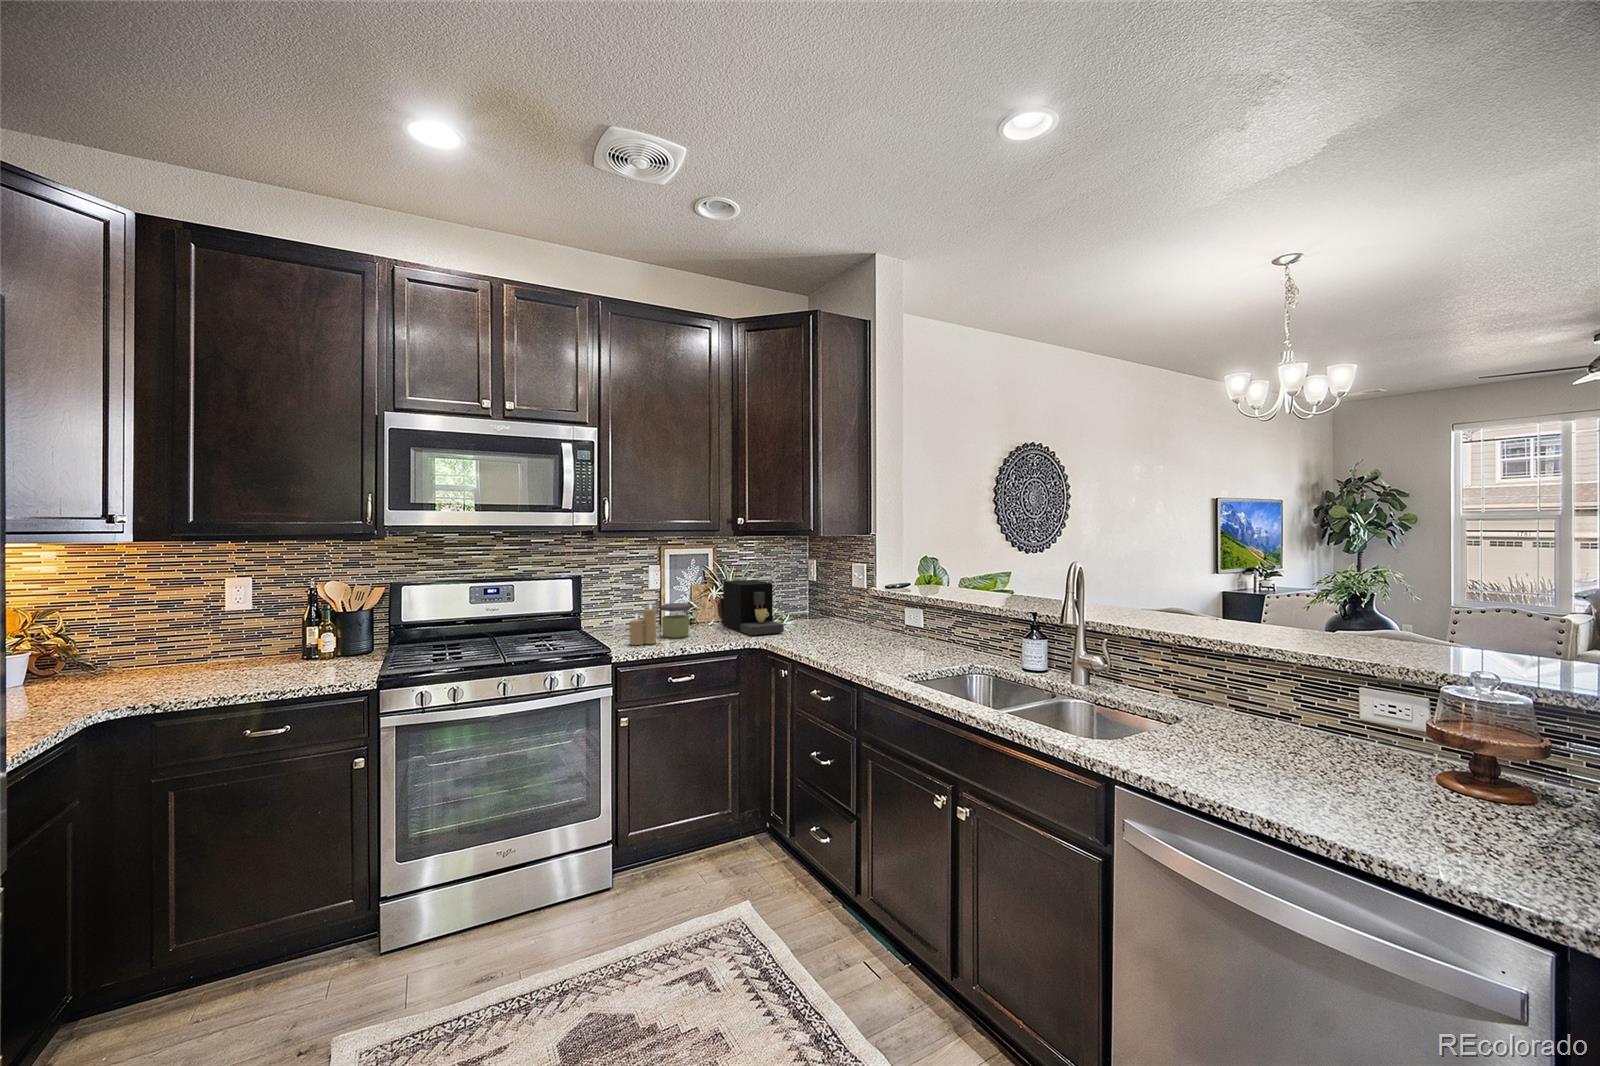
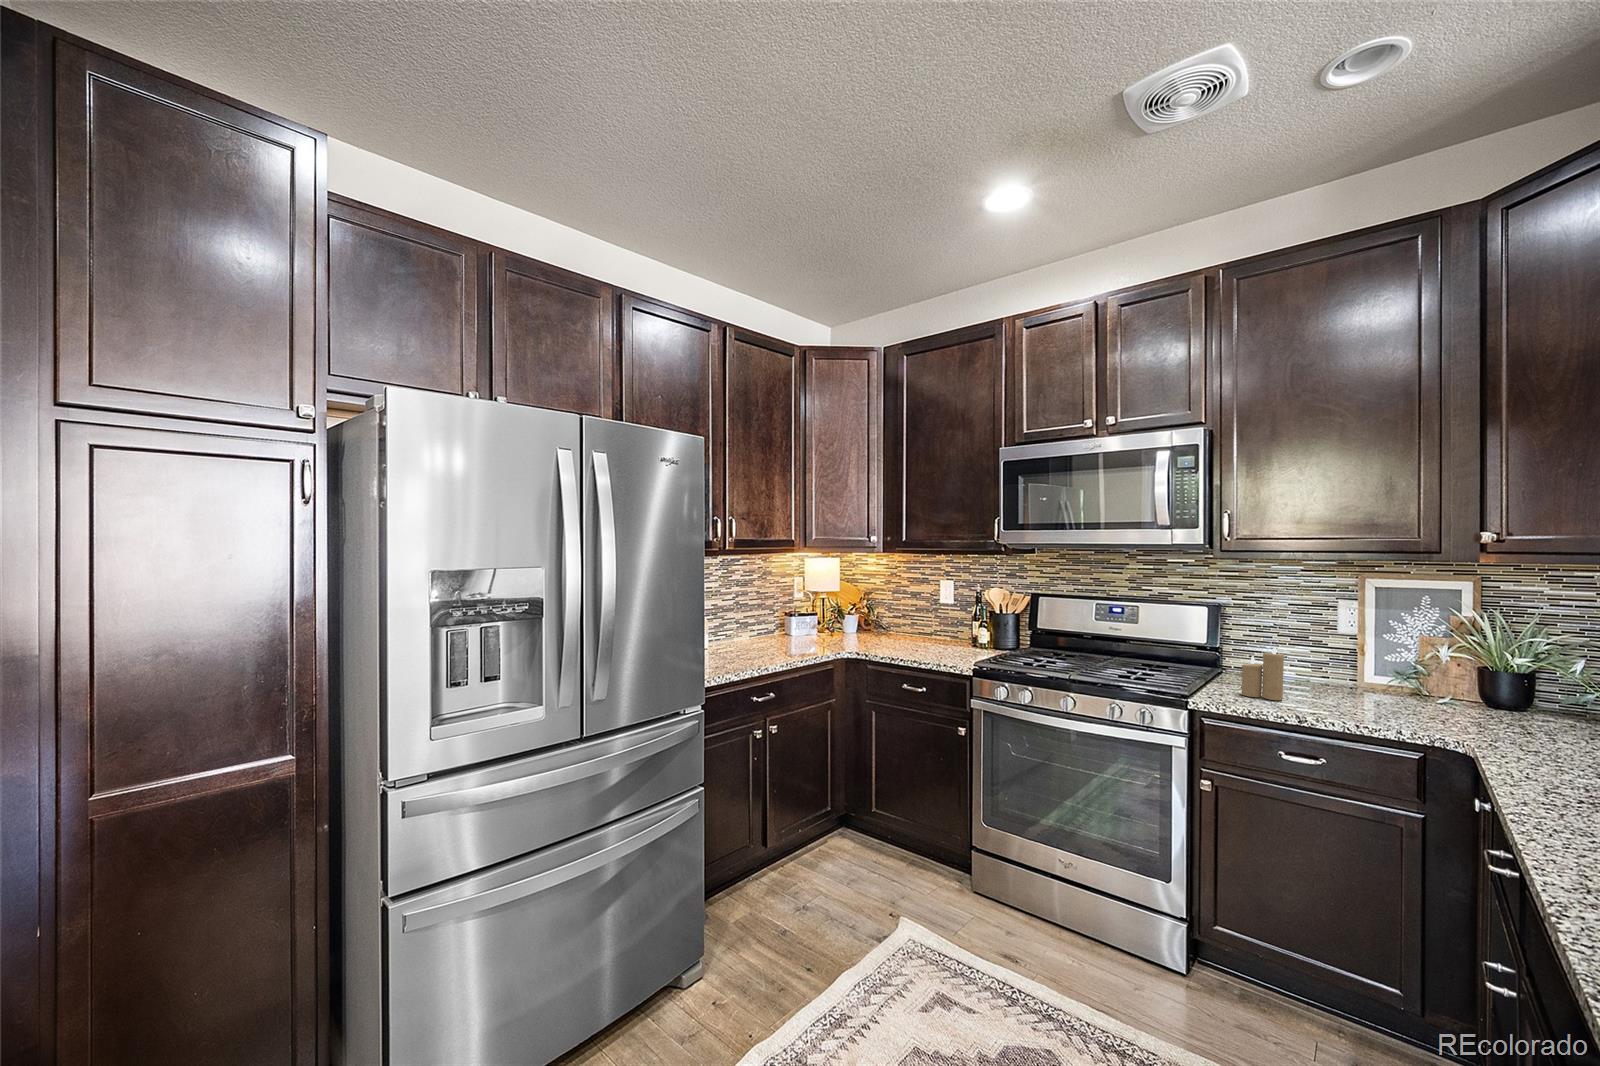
coffee maker: present [723,580,784,635] -> none [1465,636,1565,741]
jar: present [660,603,691,638] -> none [1308,653,1365,704]

